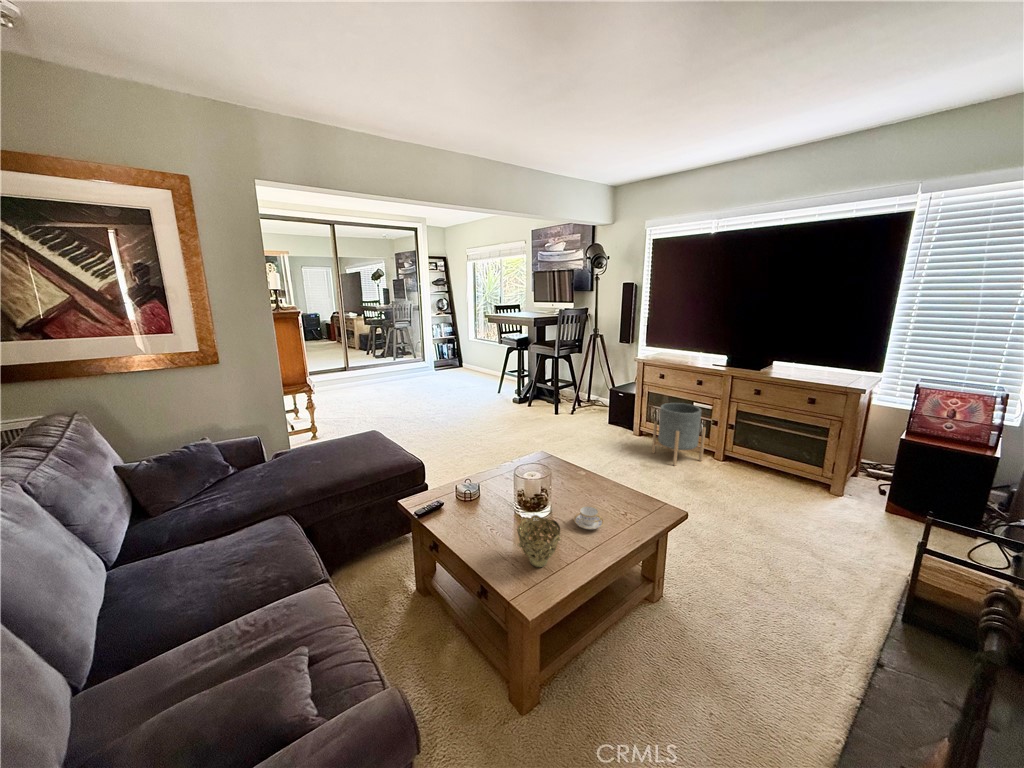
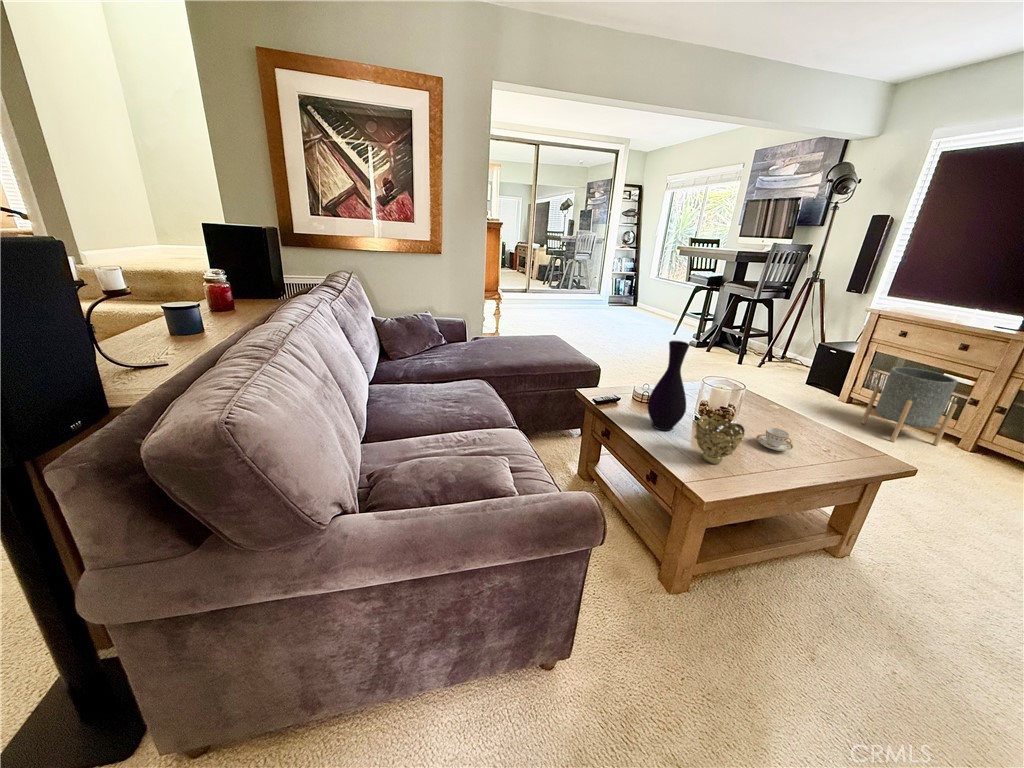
vase: none [472,445,508,537] -> present [648,341,689,431]

